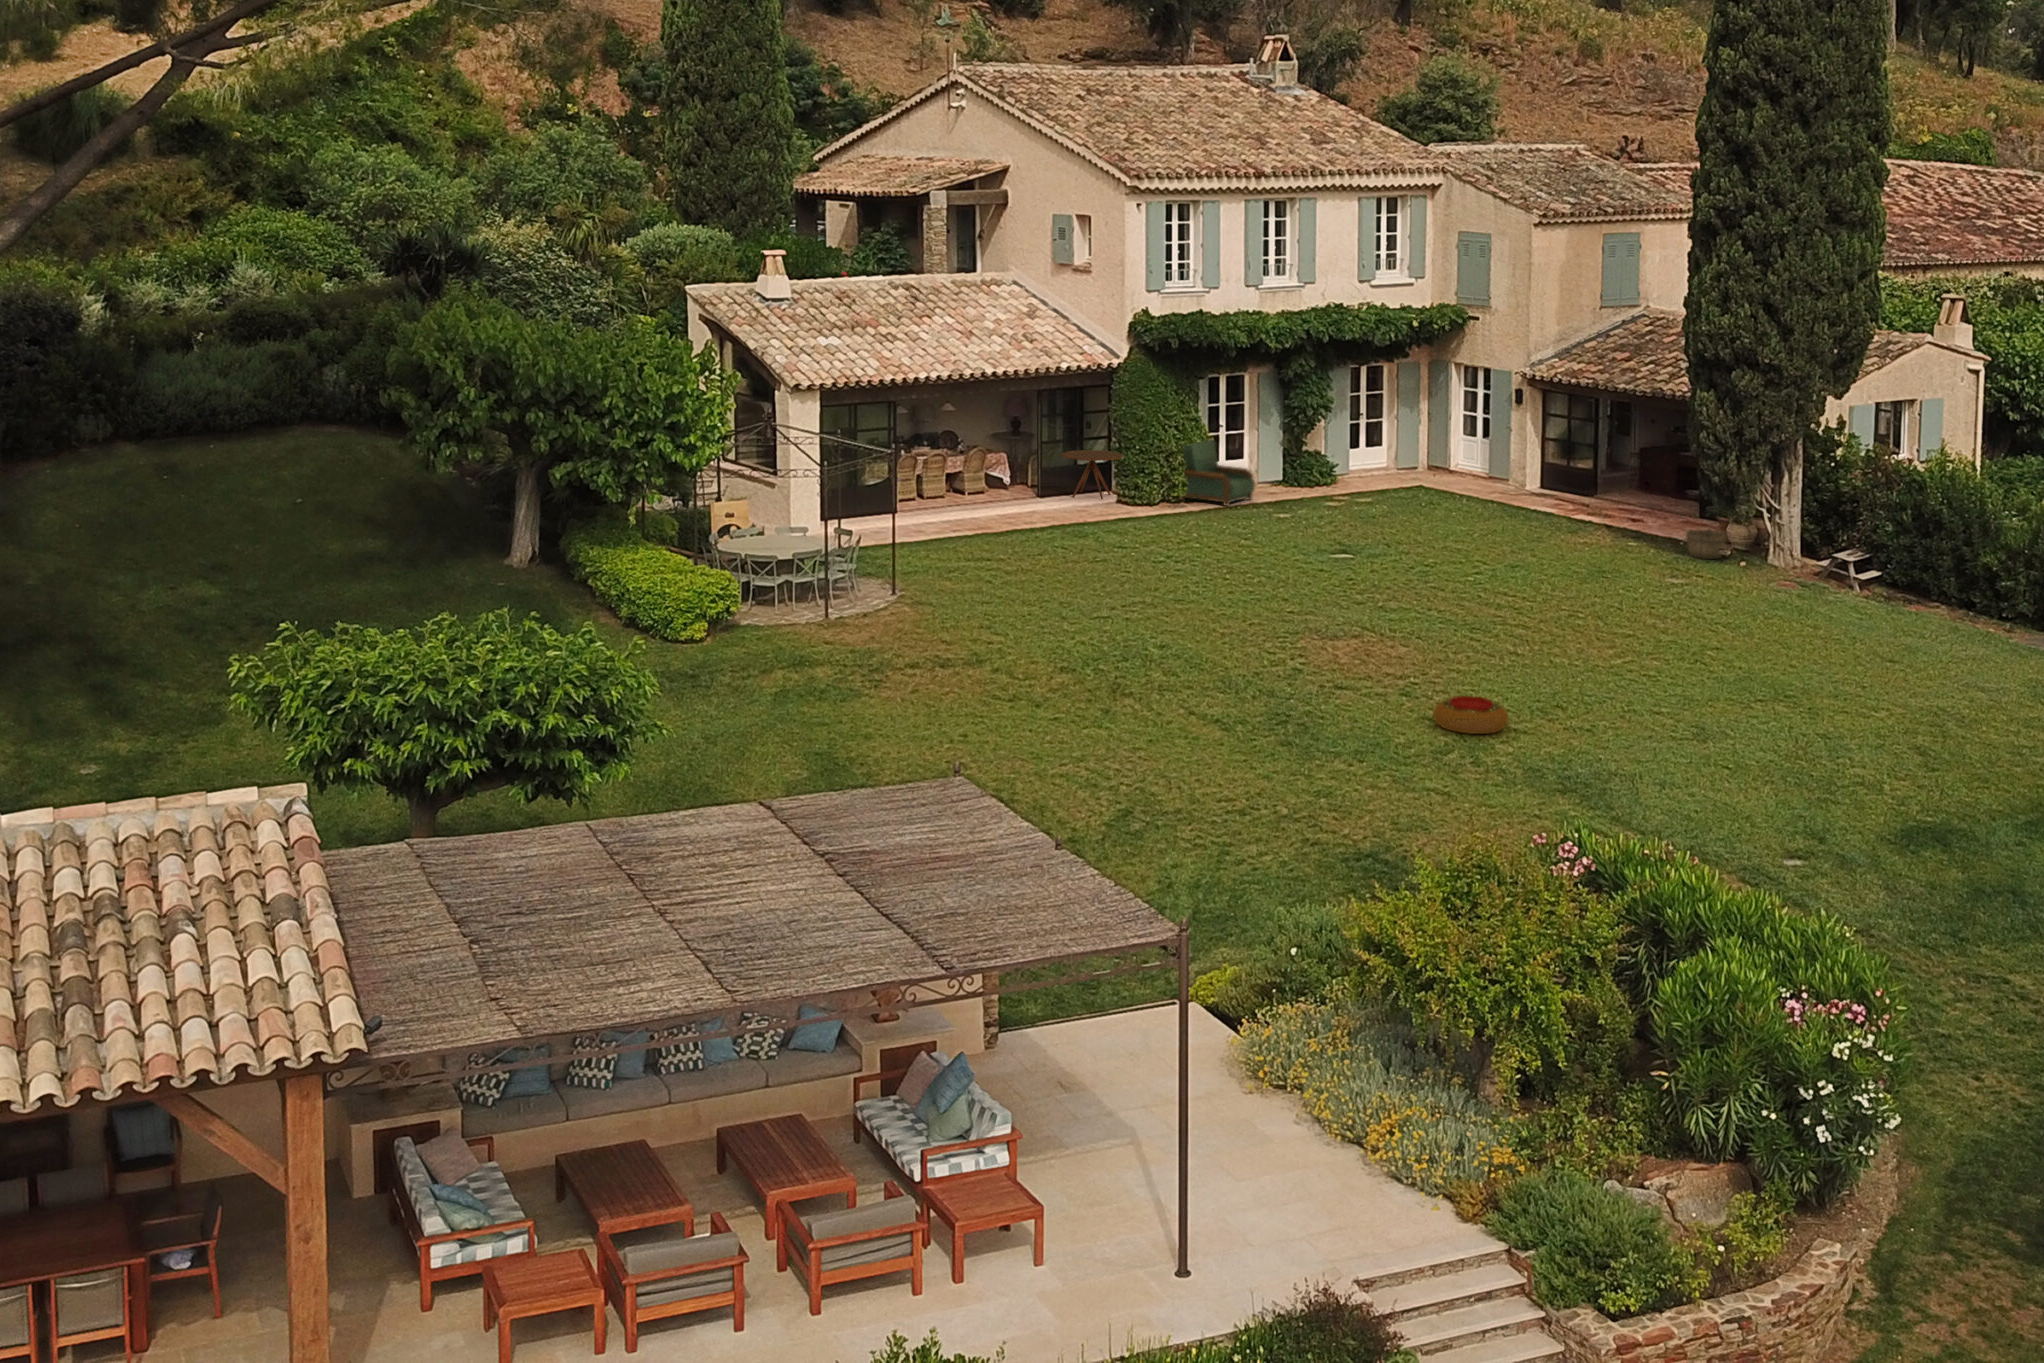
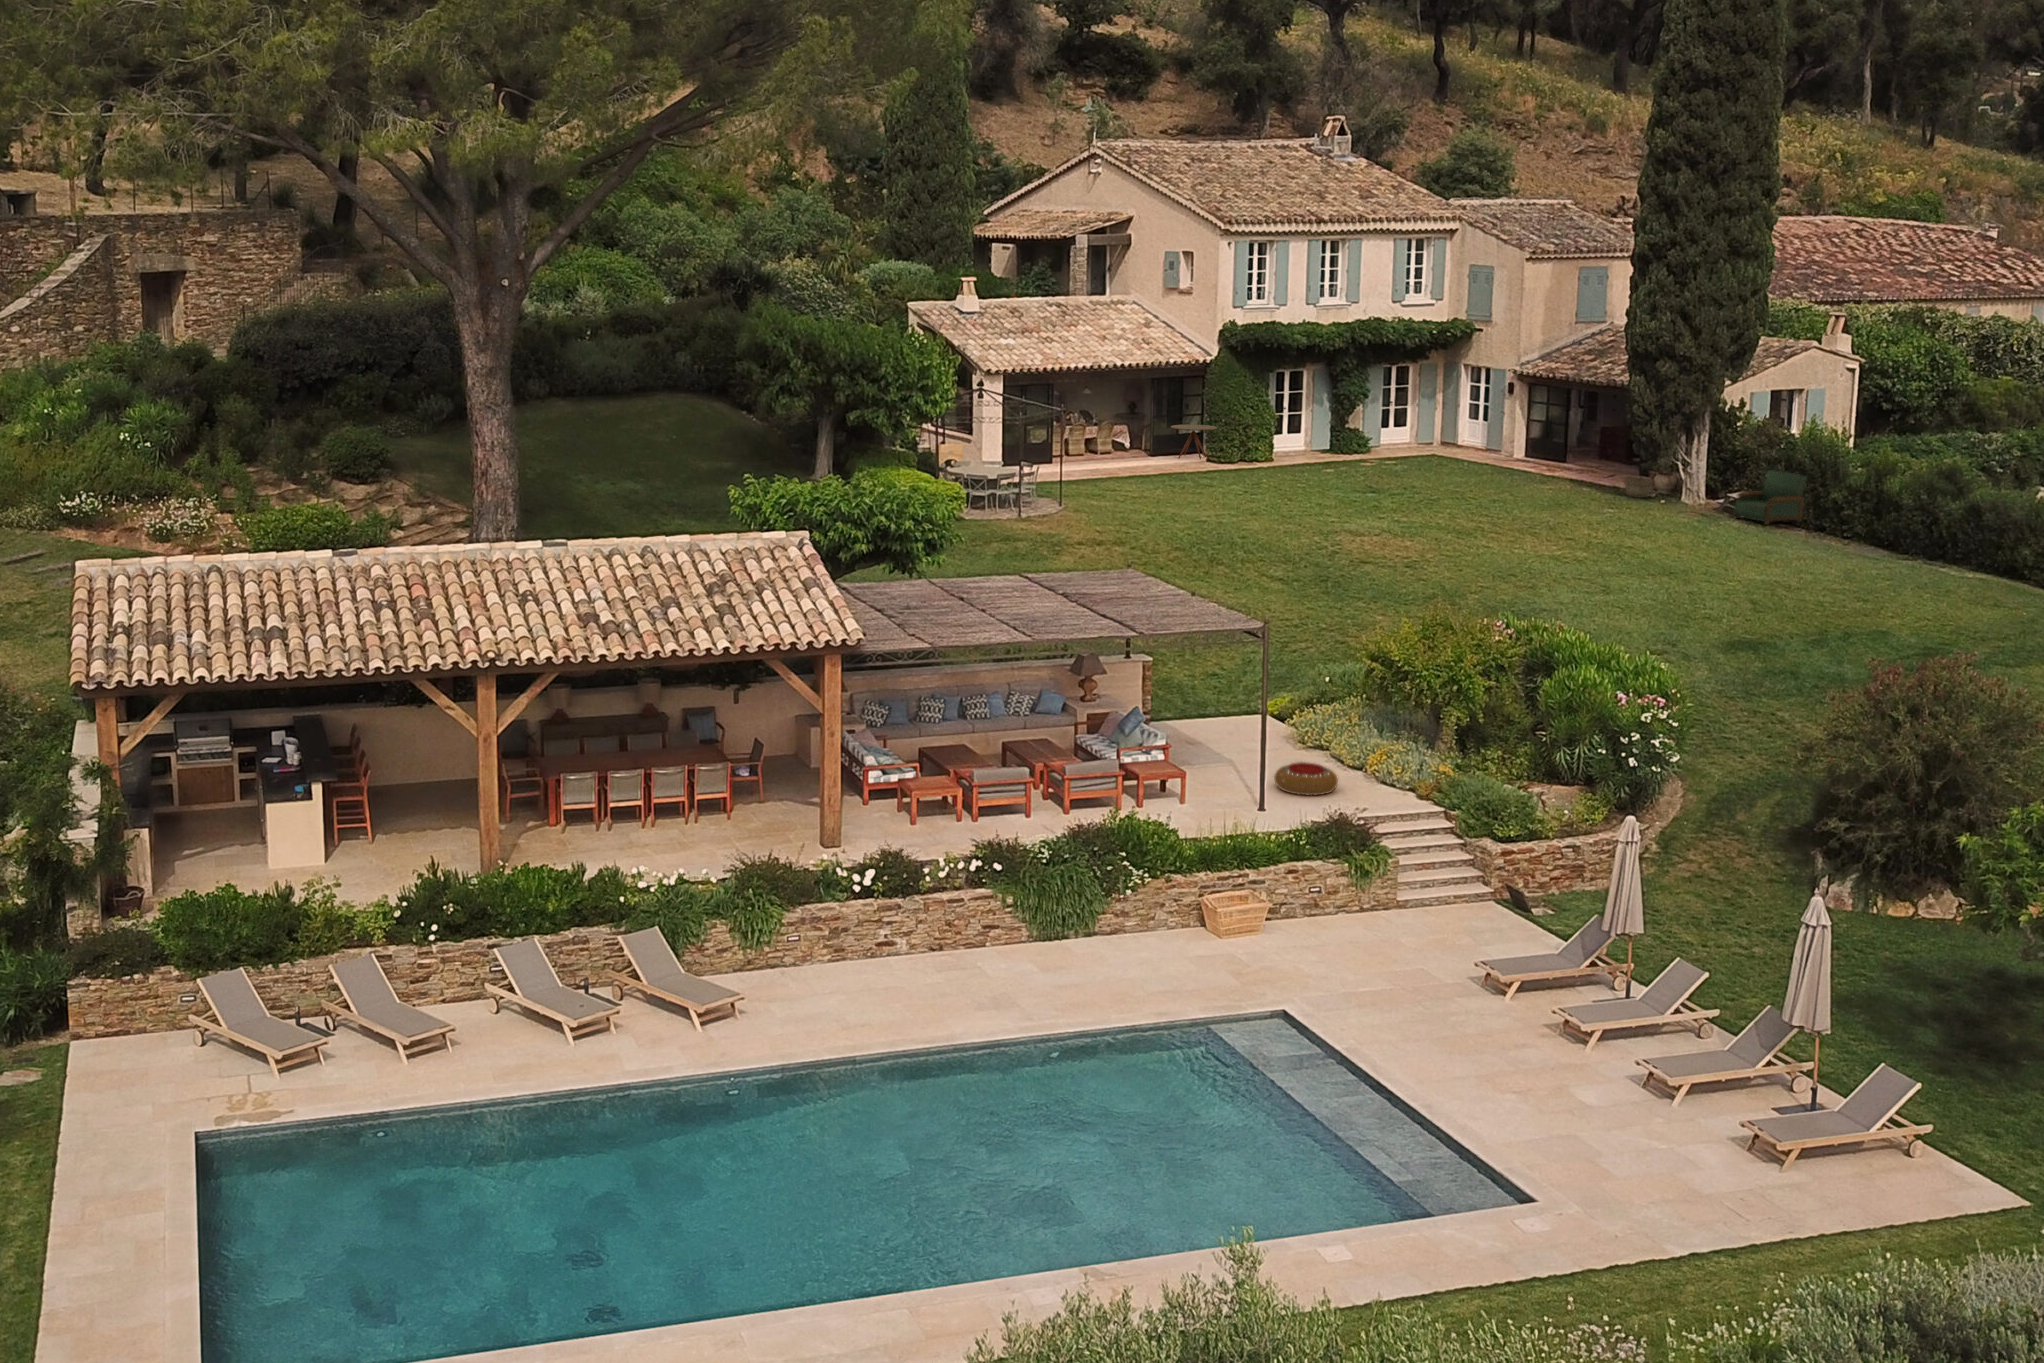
armchair: present [1179,440,1255,506] -> present [1734,470,1807,524]
pouf: present [1433,696,1508,734] -> present [1274,762,1338,796]

